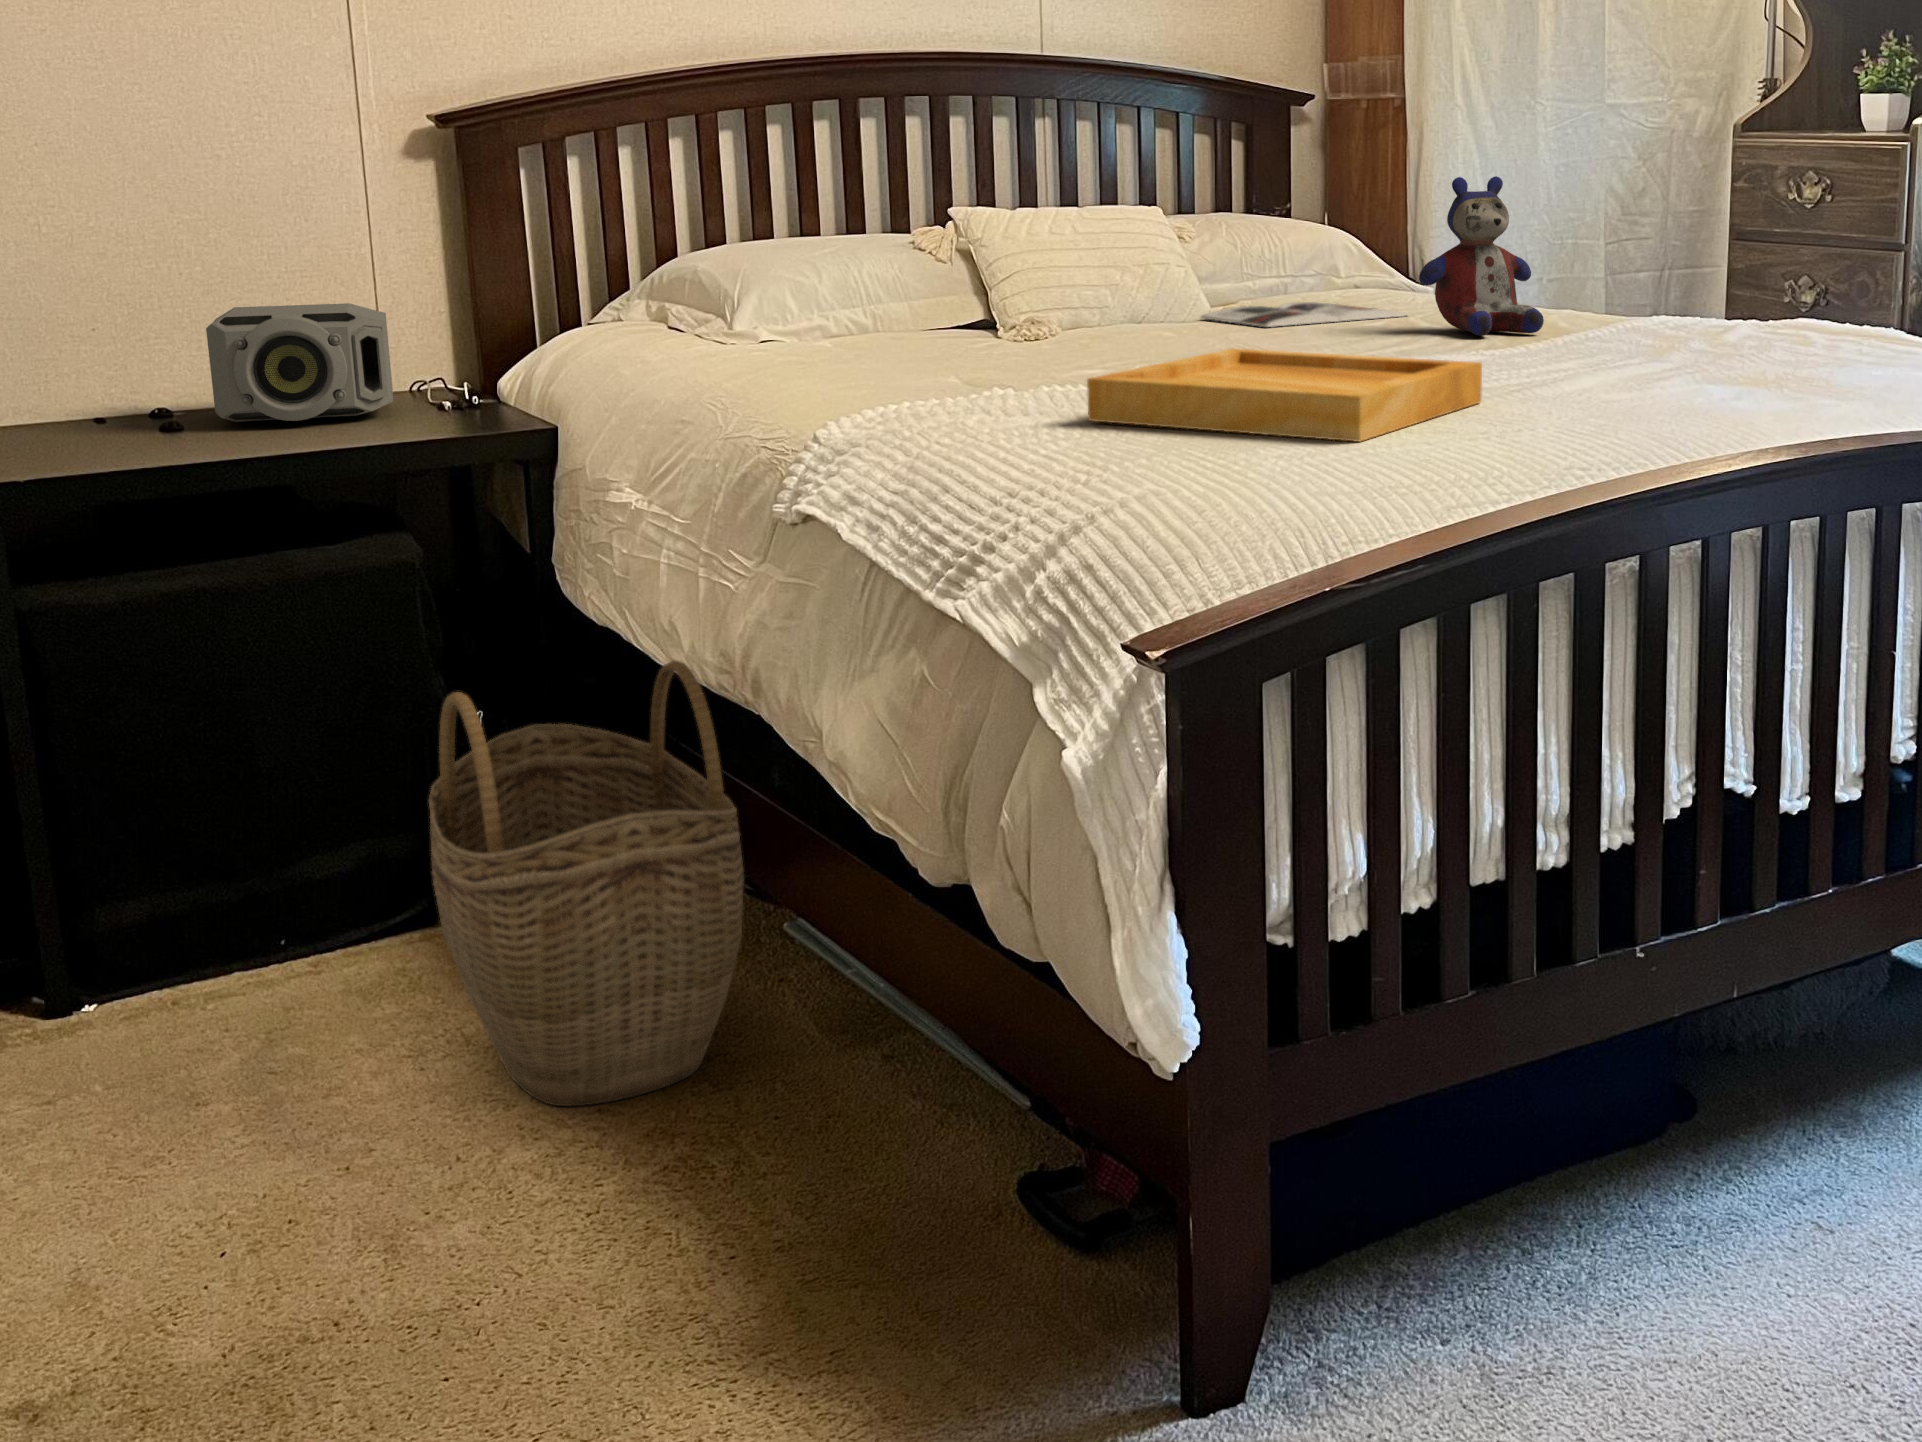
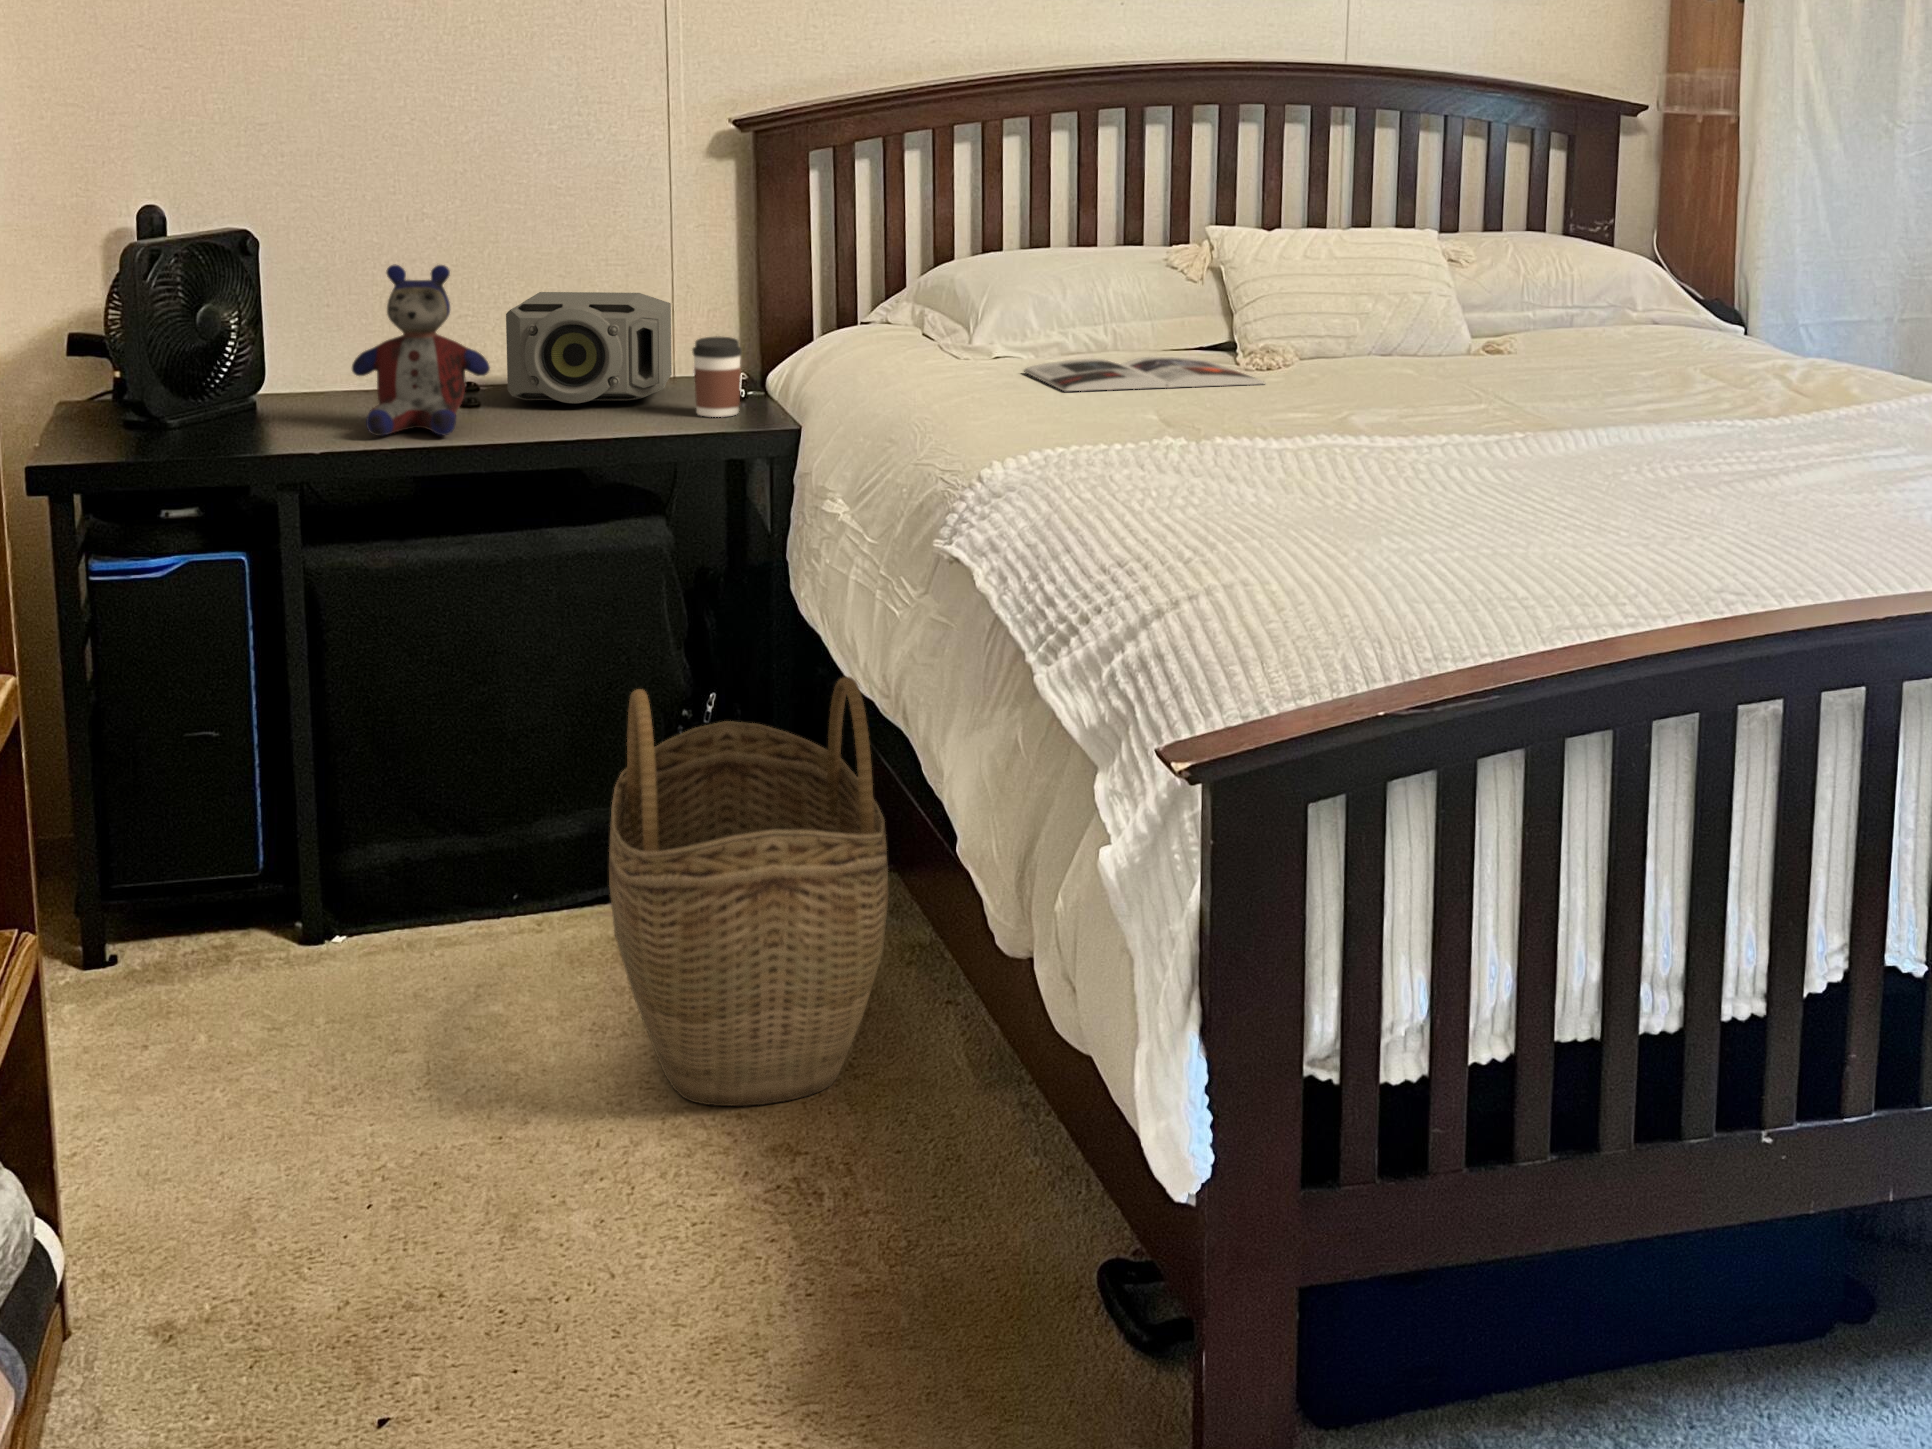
stuffed bear: present [1419,176,1544,336] -> present [352,264,490,436]
magazine: present [1201,302,1408,327] -> present [1024,357,1266,391]
coffee cup: none [428,341,484,424] -> present [692,336,742,417]
tray: present [1087,349,1482,442] -> none [1243,407,1685,535]

